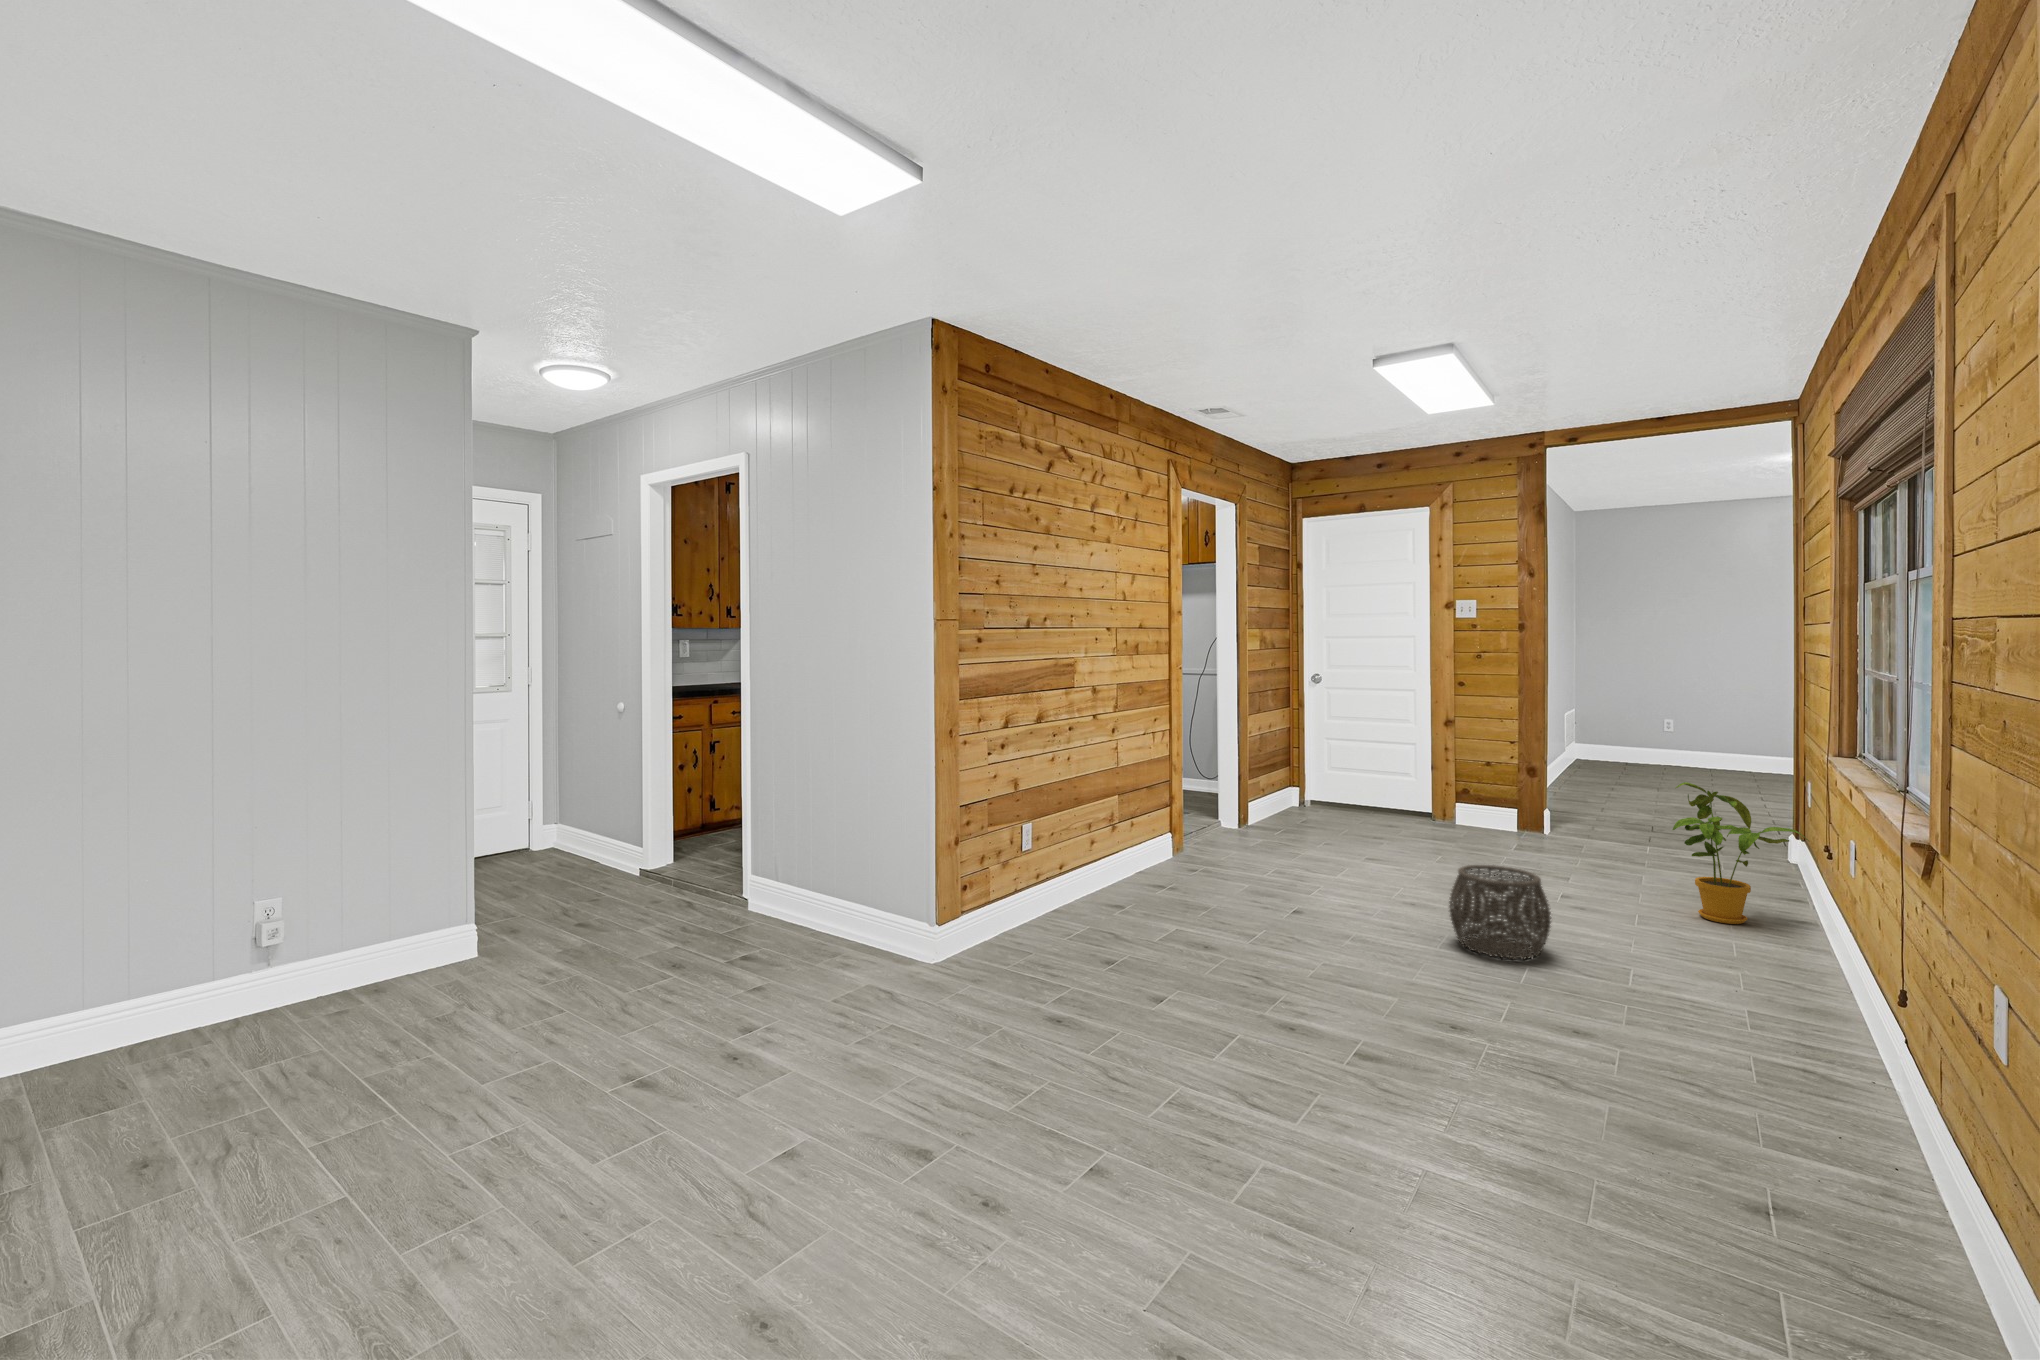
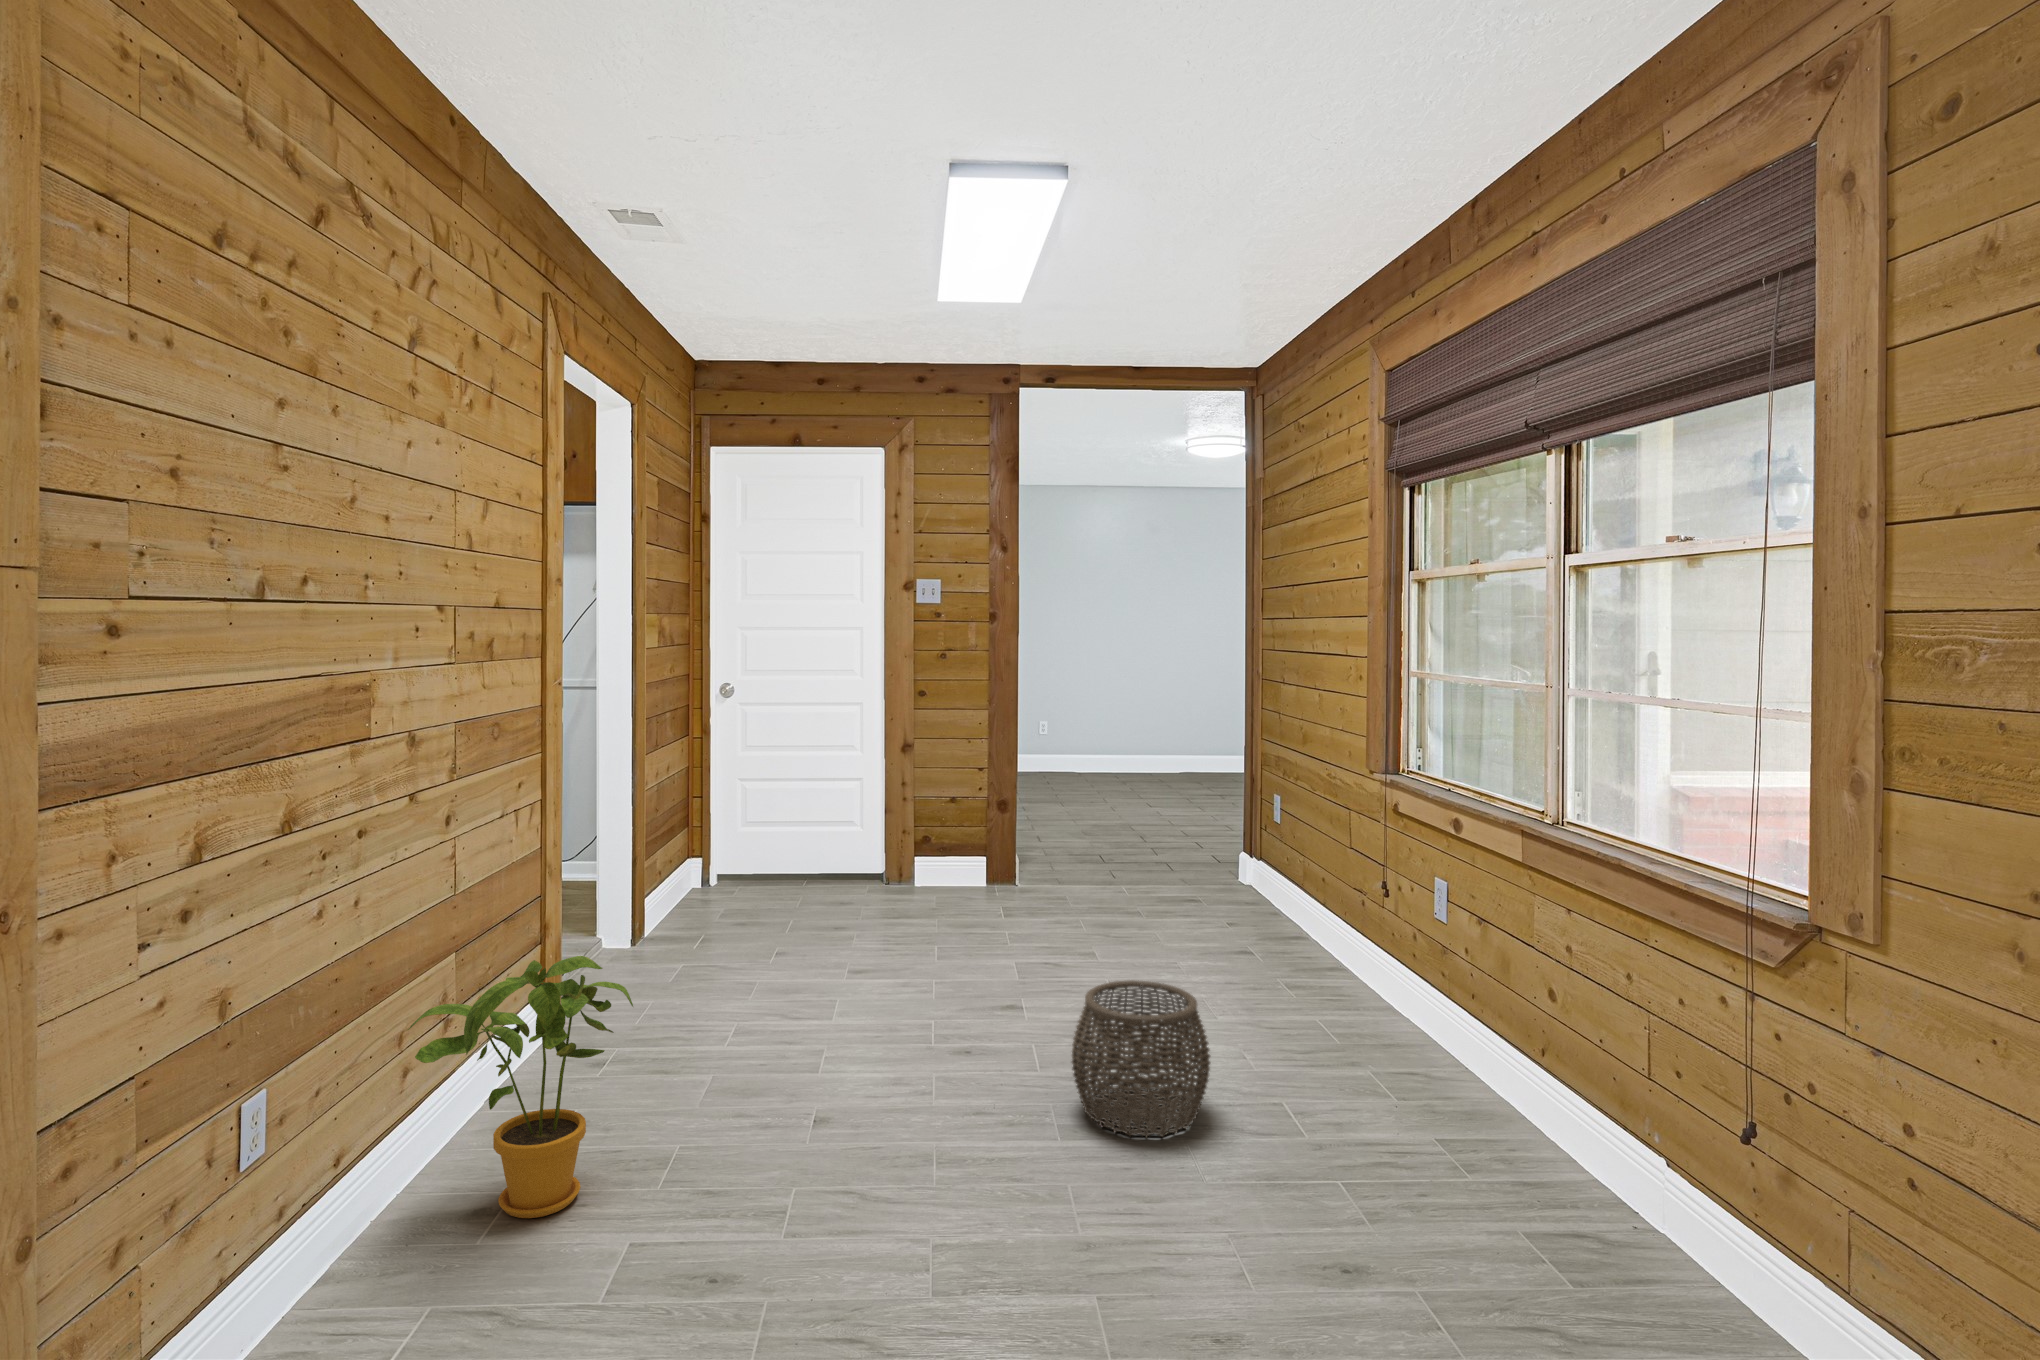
house plant: present [1672,782,1809,924] -> present [408,956,633,1218]

